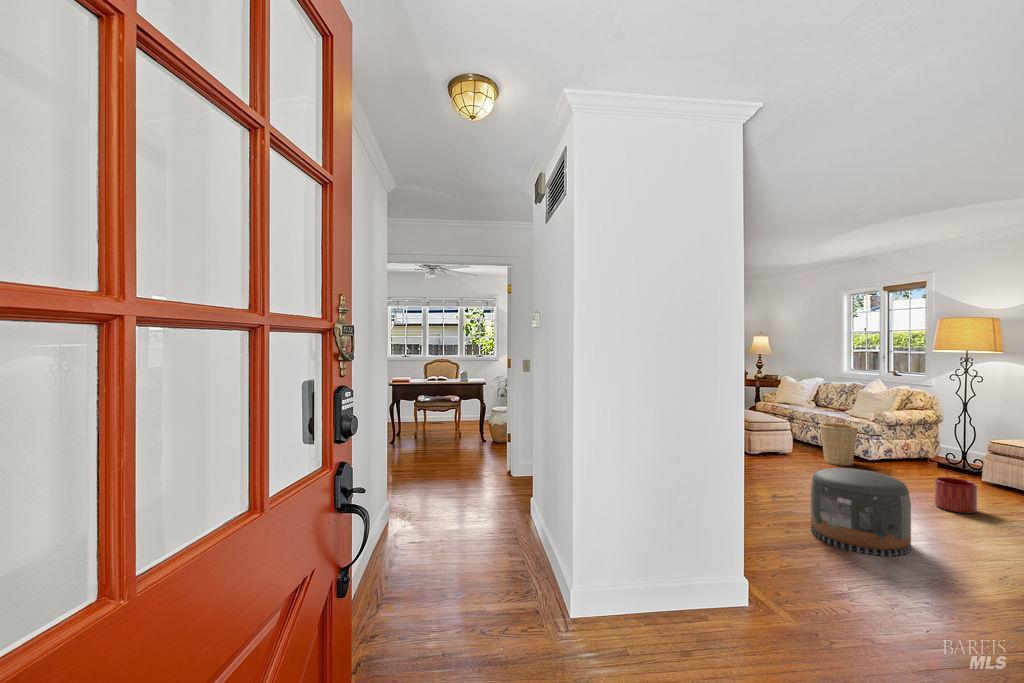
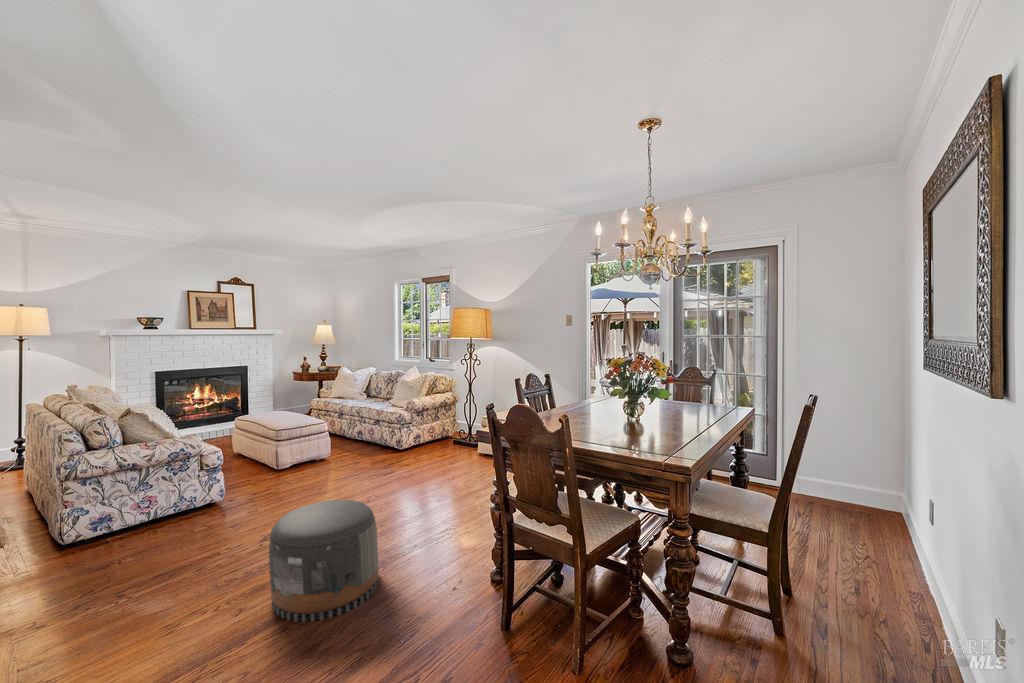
basket: present [820,417,858,466] -> none [353,412,387,463]
planter: present [935,477,977,513] -> none [430,468,461,504]

